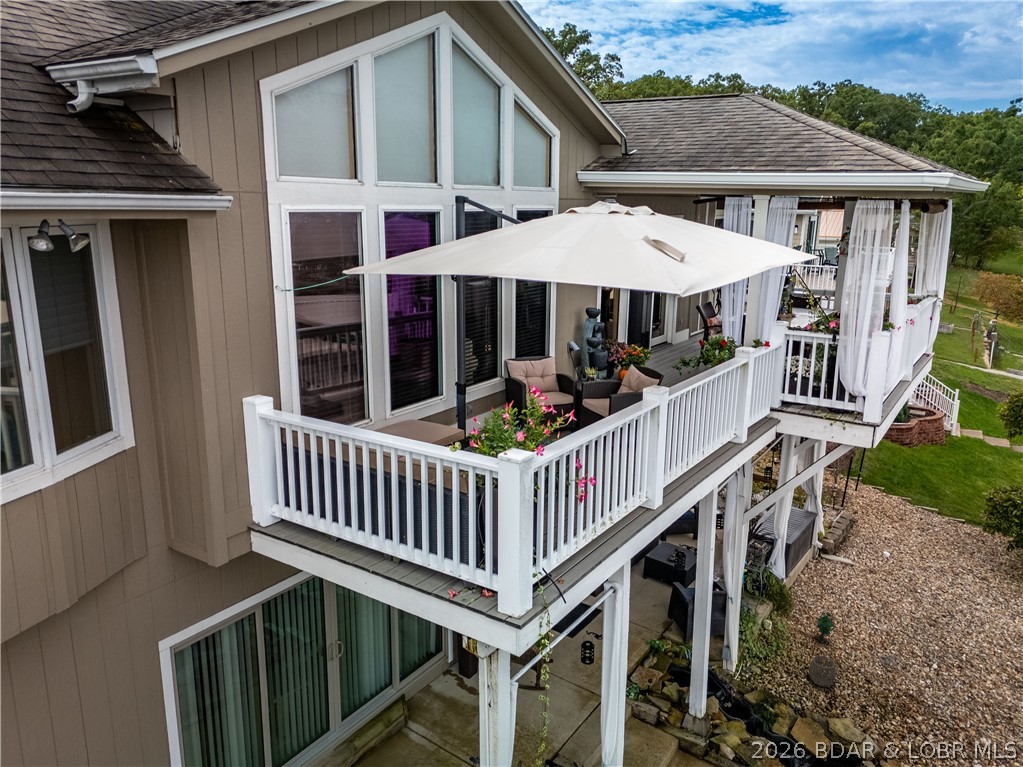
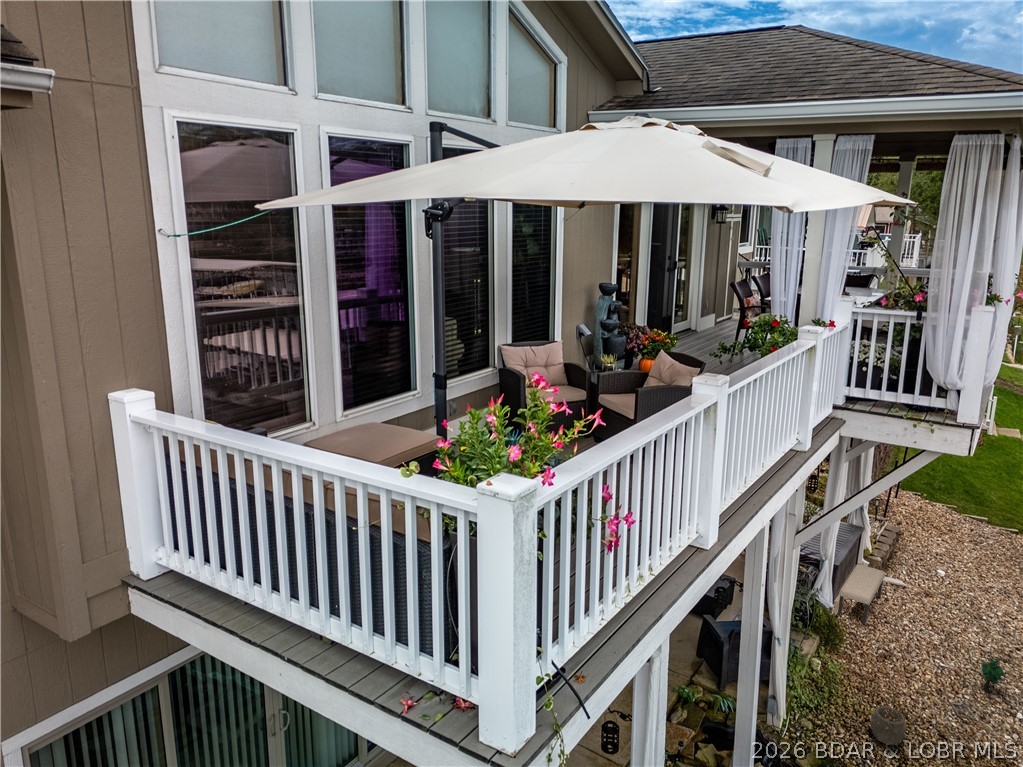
bench: none [792,545,834,595] -> present [838,564,885,624]
decorative plant: present [817,612,835,642] -> present [981,657,1005,693]

